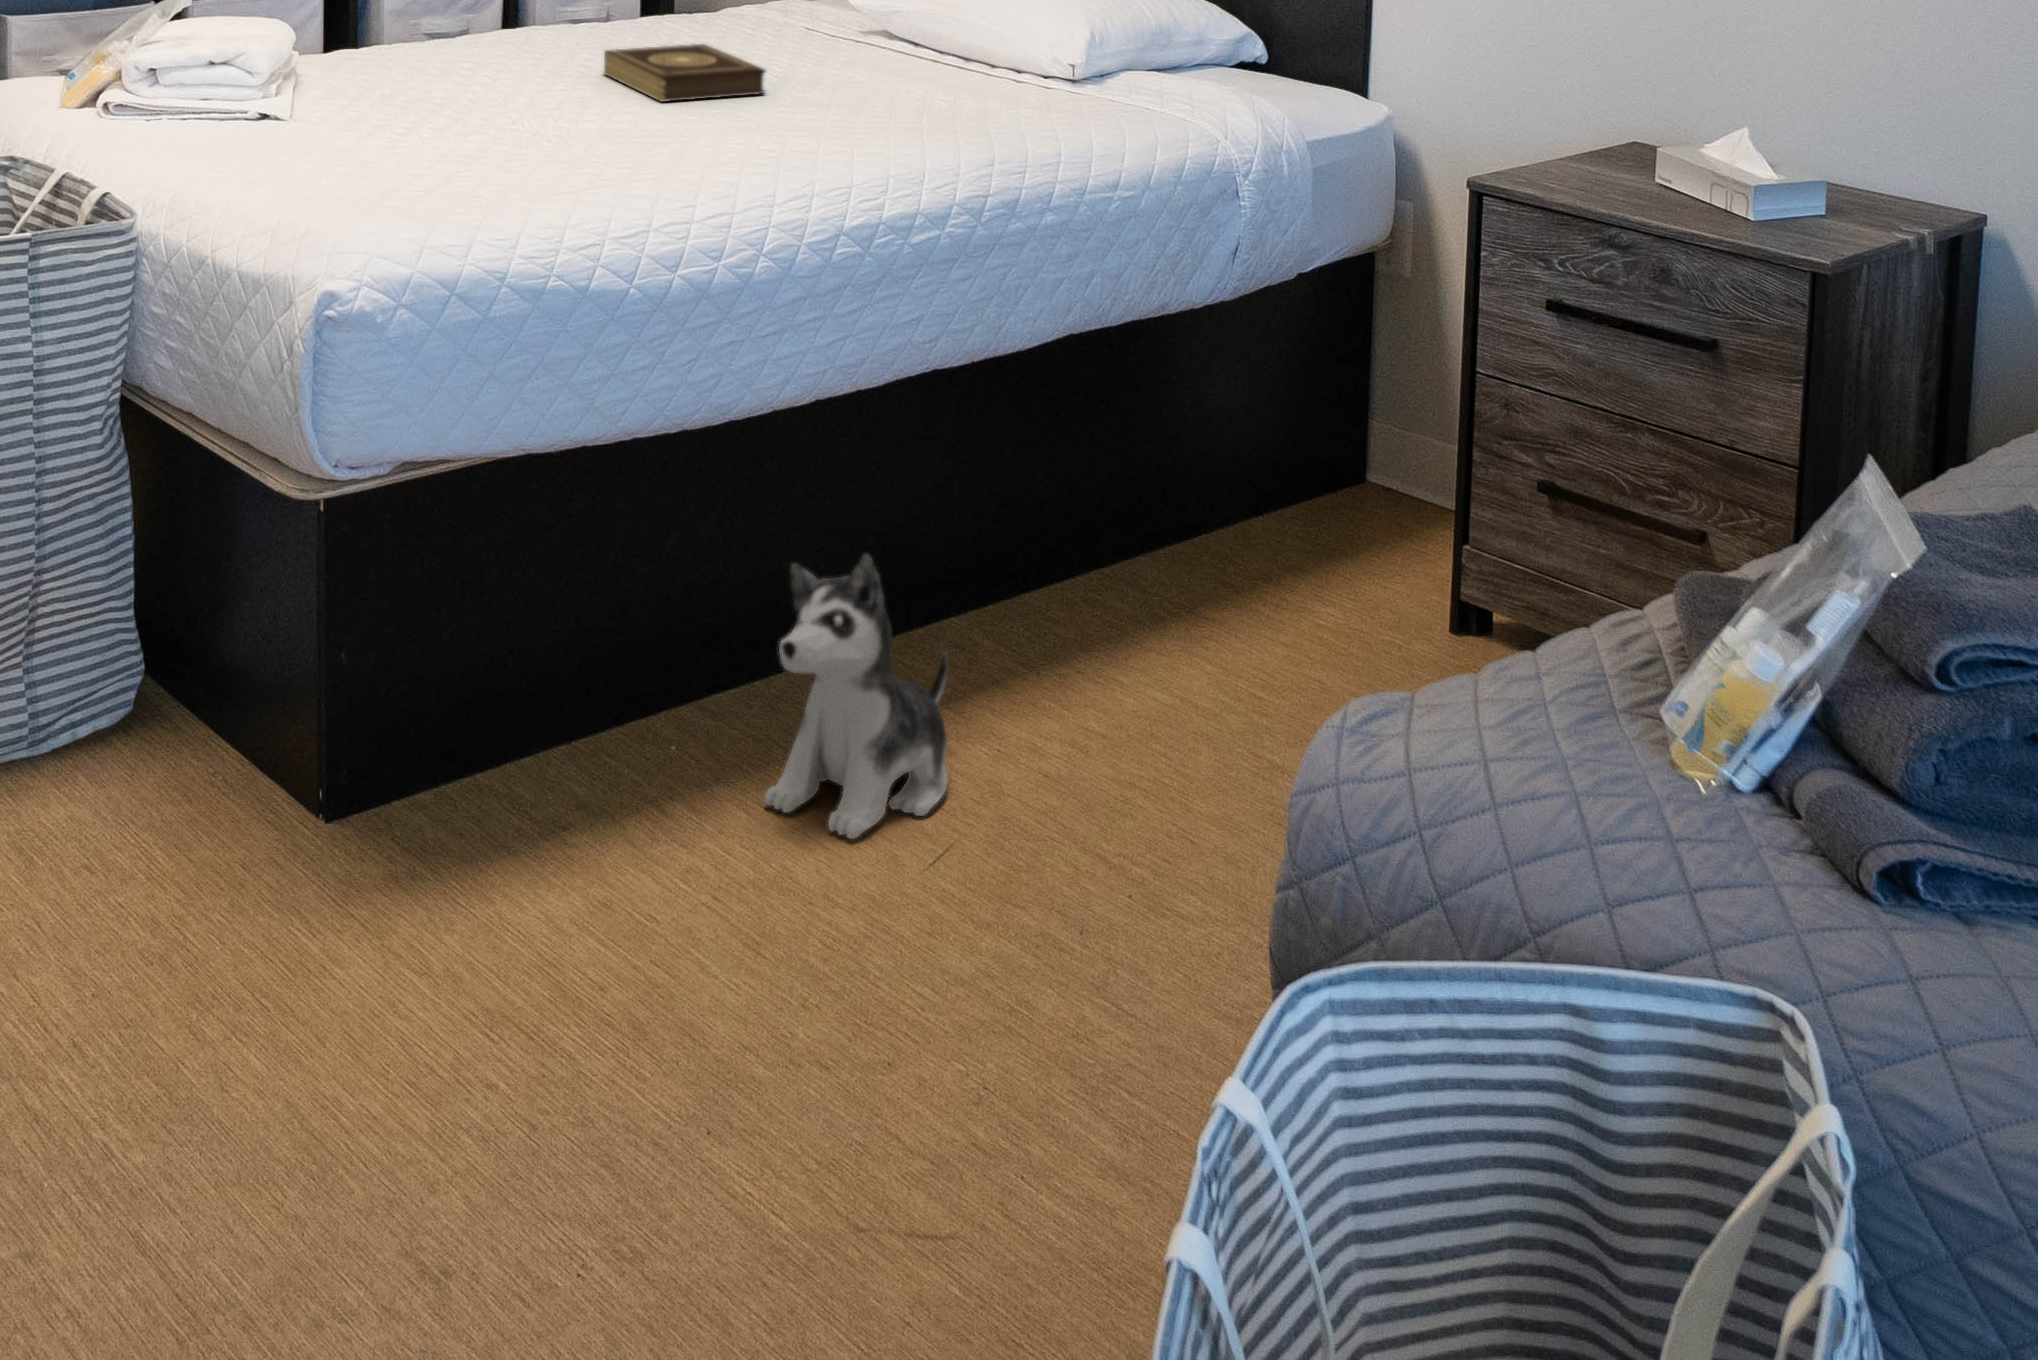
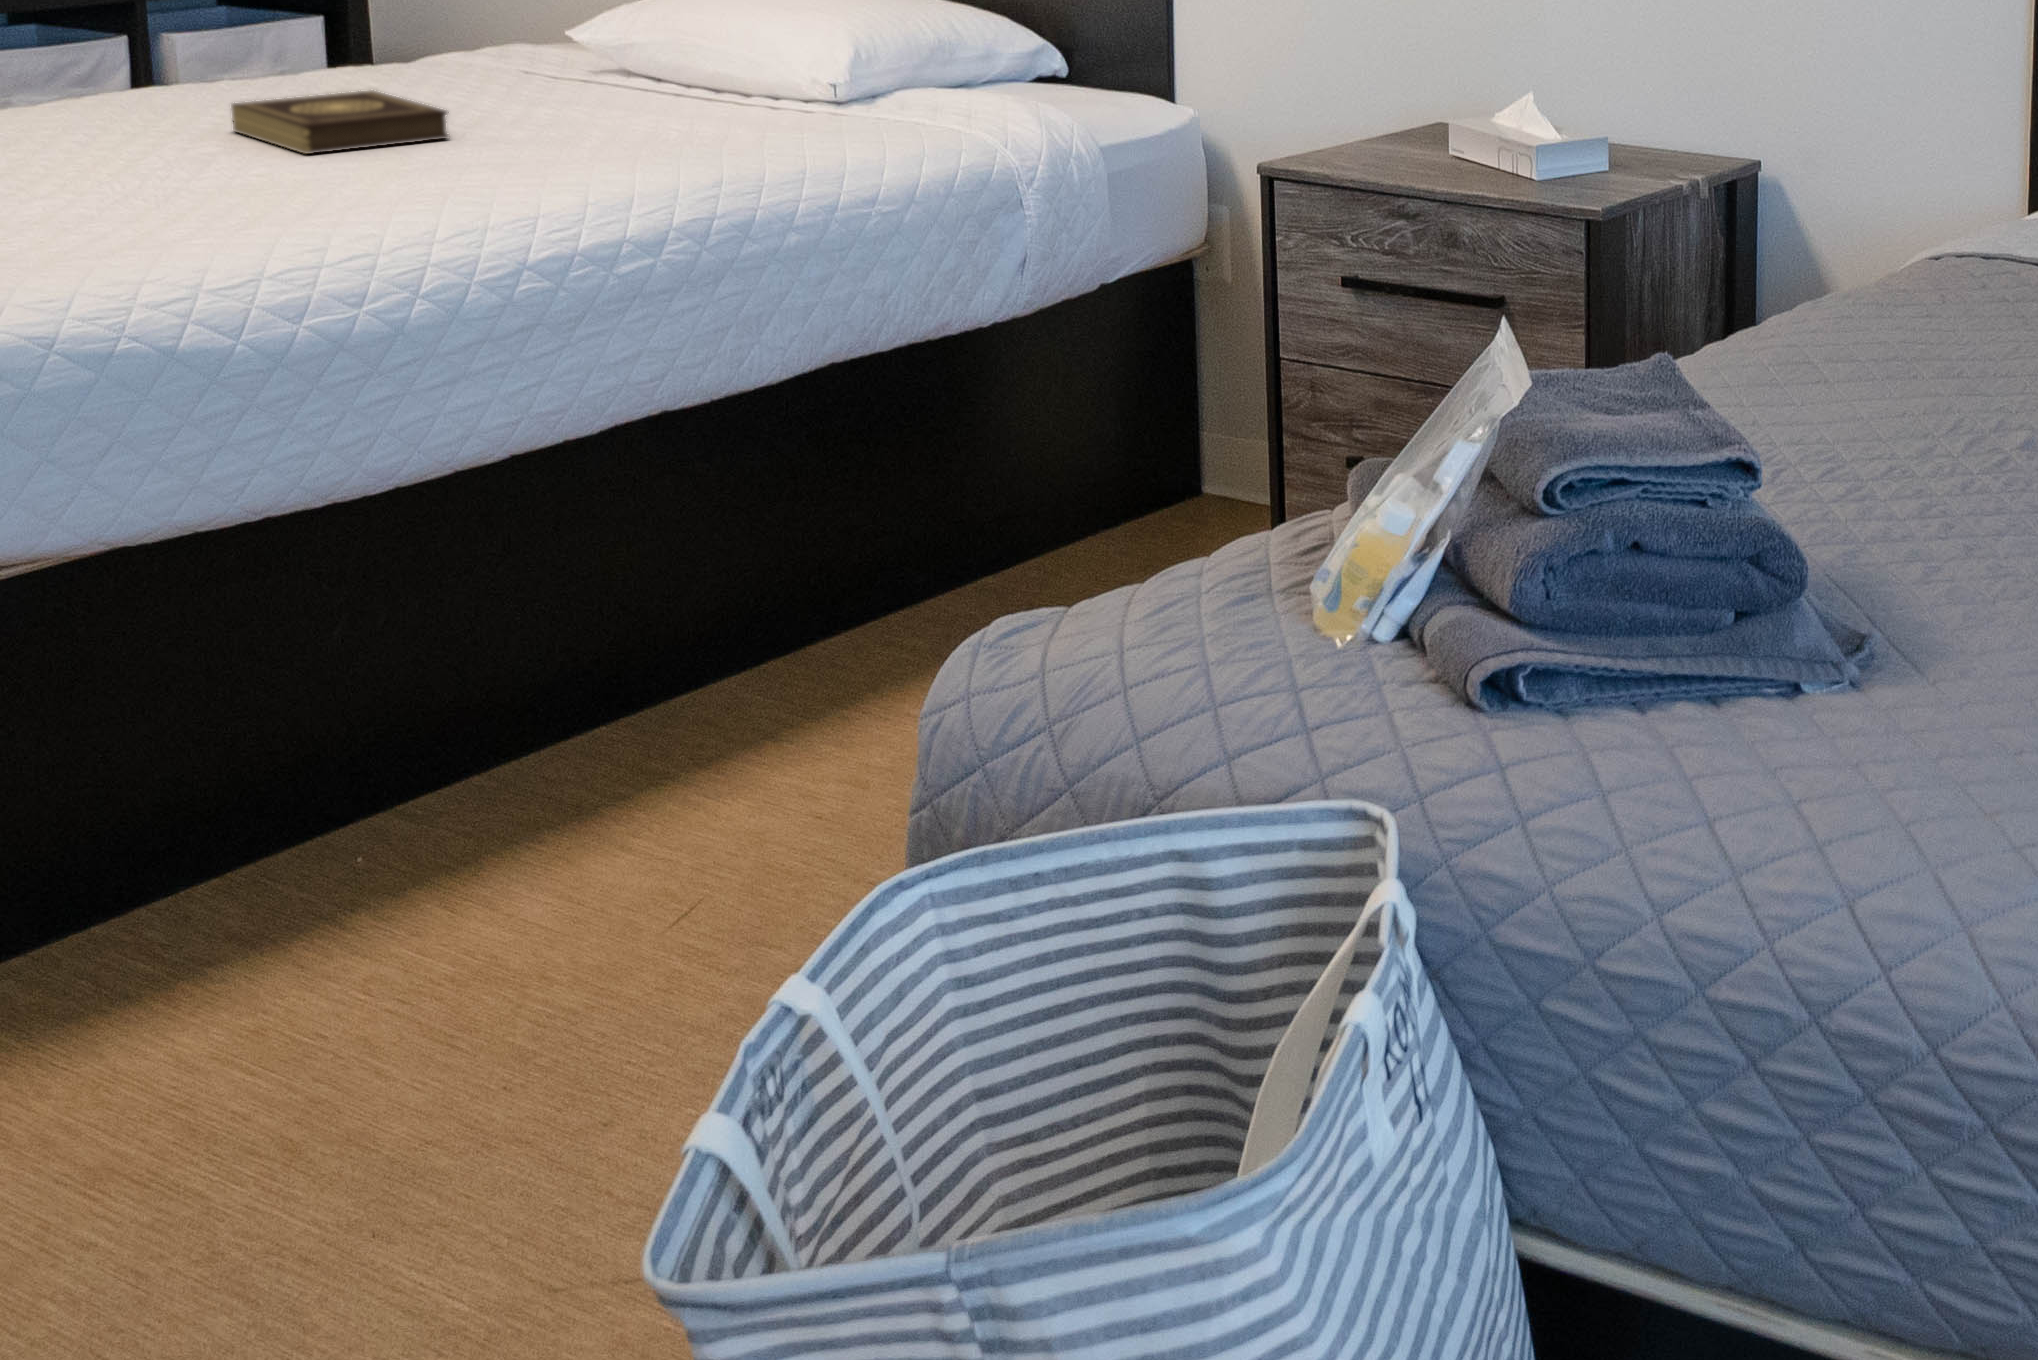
plush toy: present [765,555,948,839] -> none [463,606,695,908]

